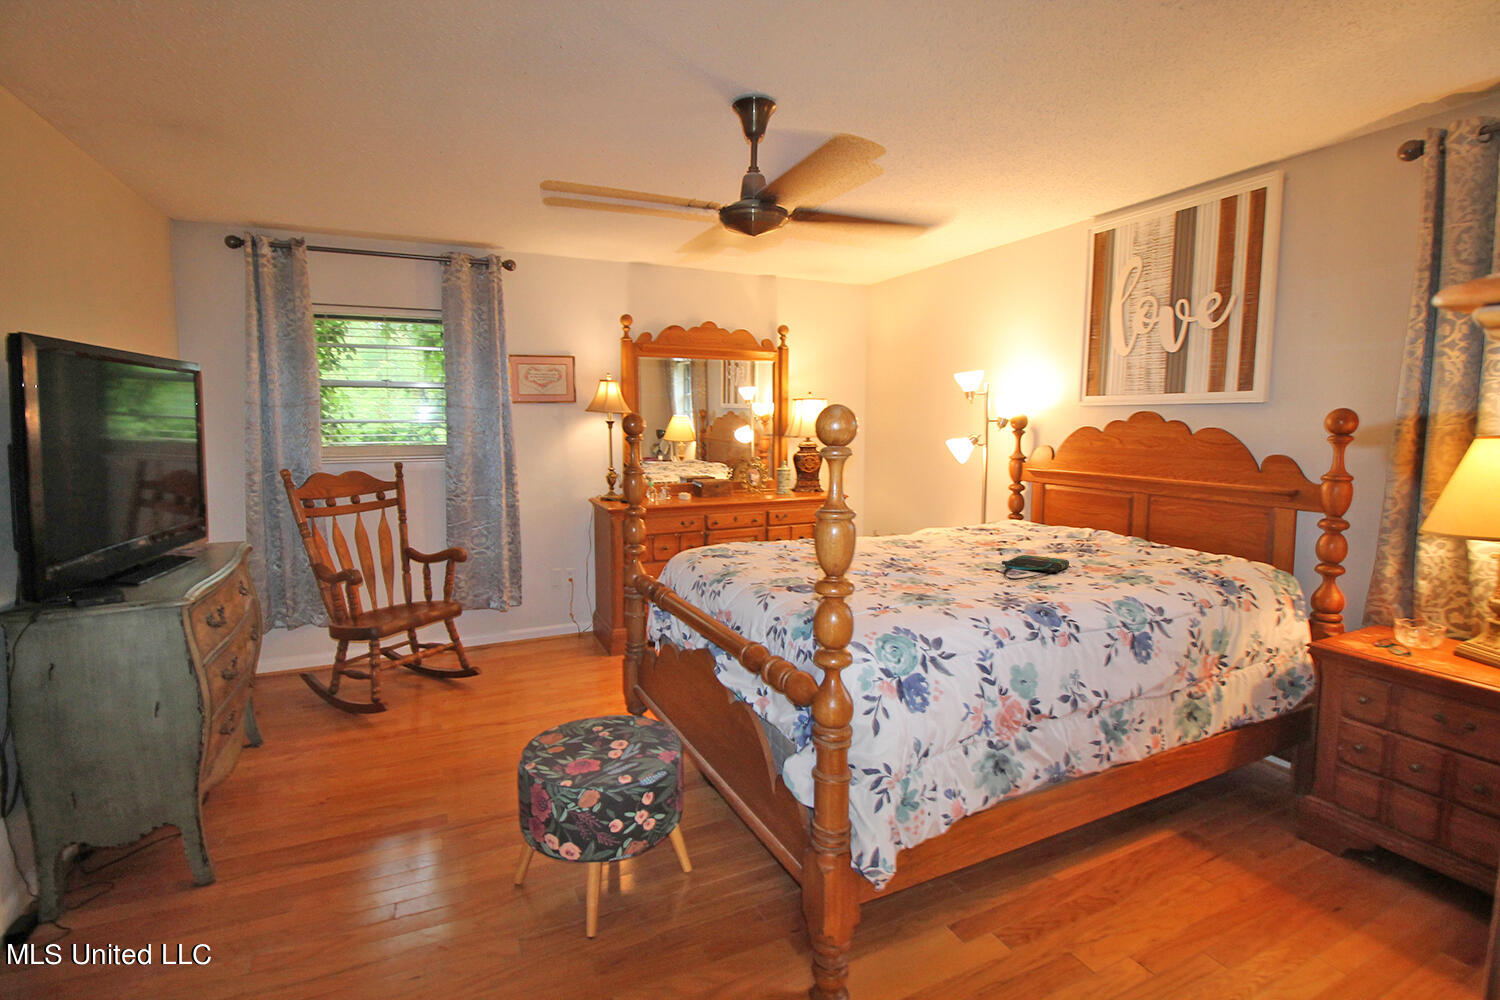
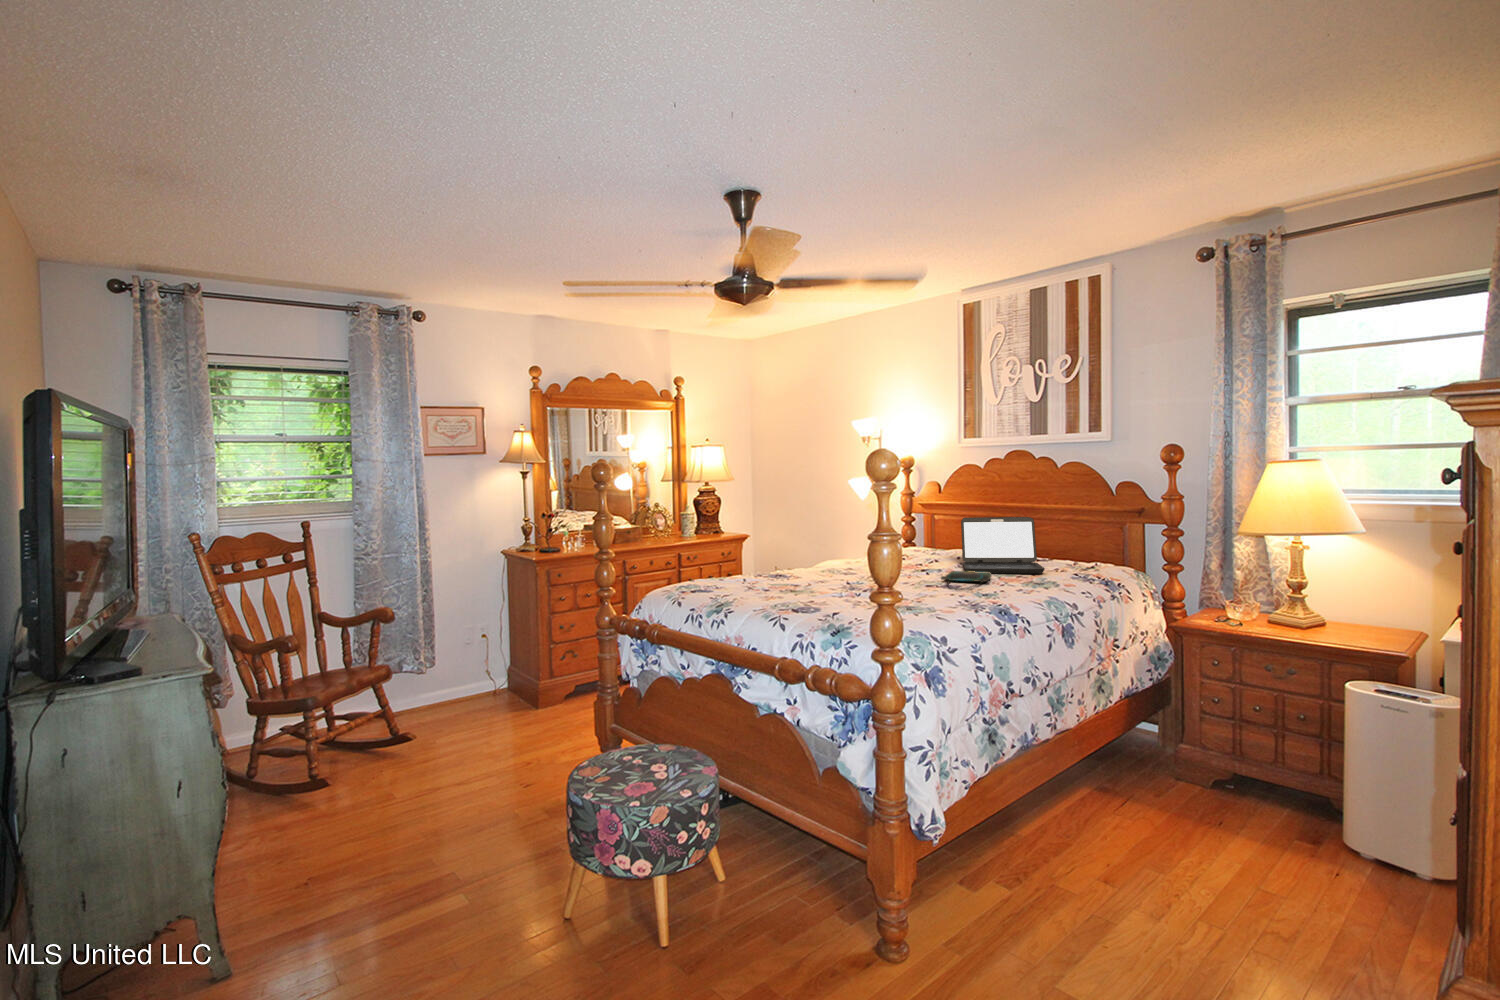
laptop: none [1045,492,1145,565] -> present [961,517,1044,573]

